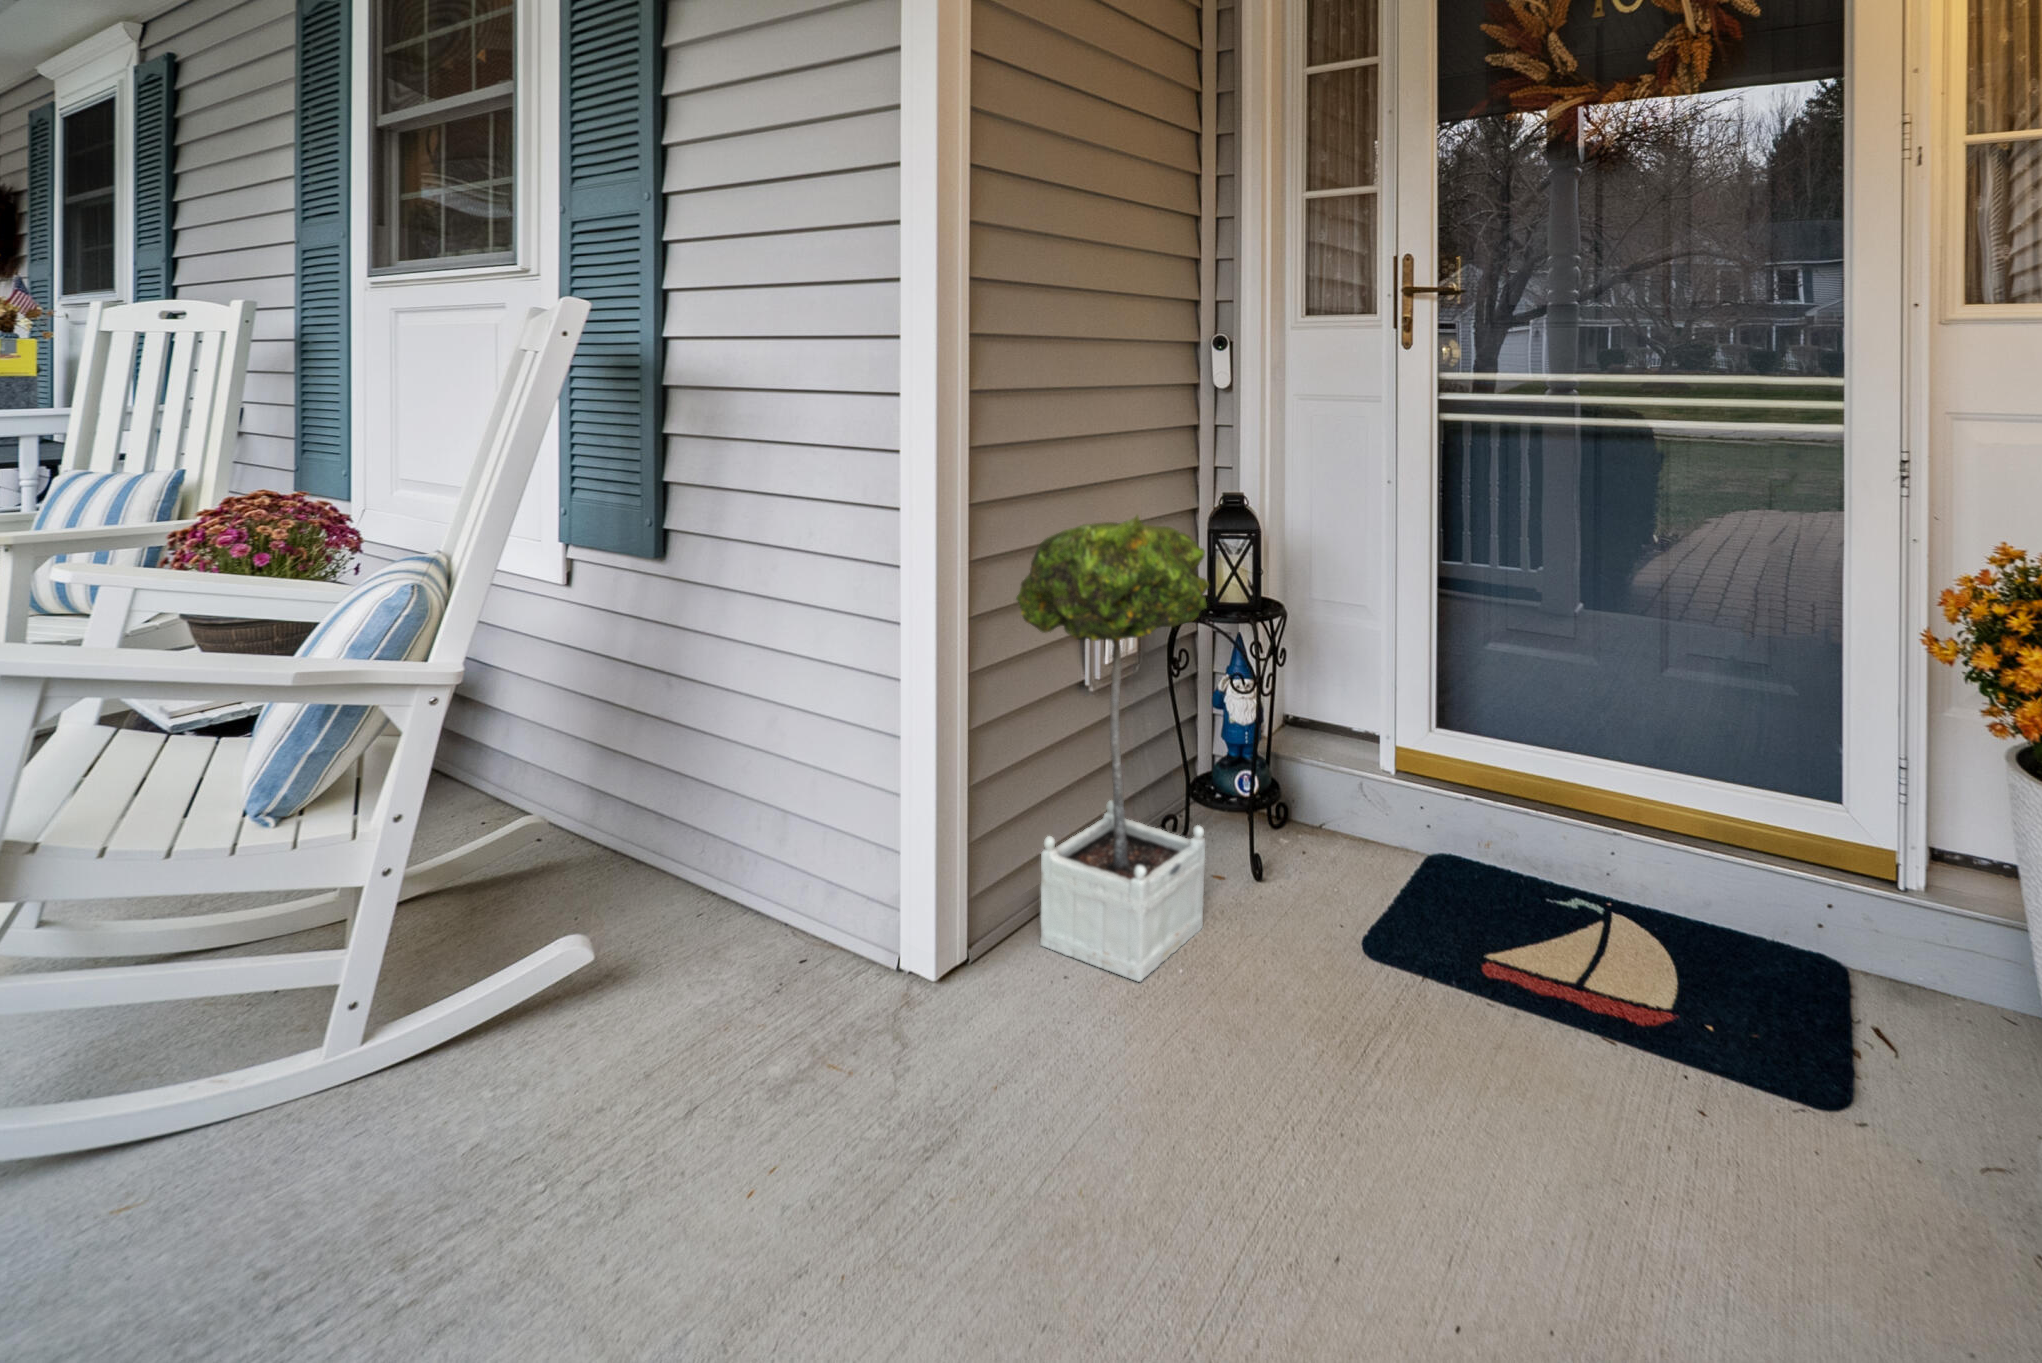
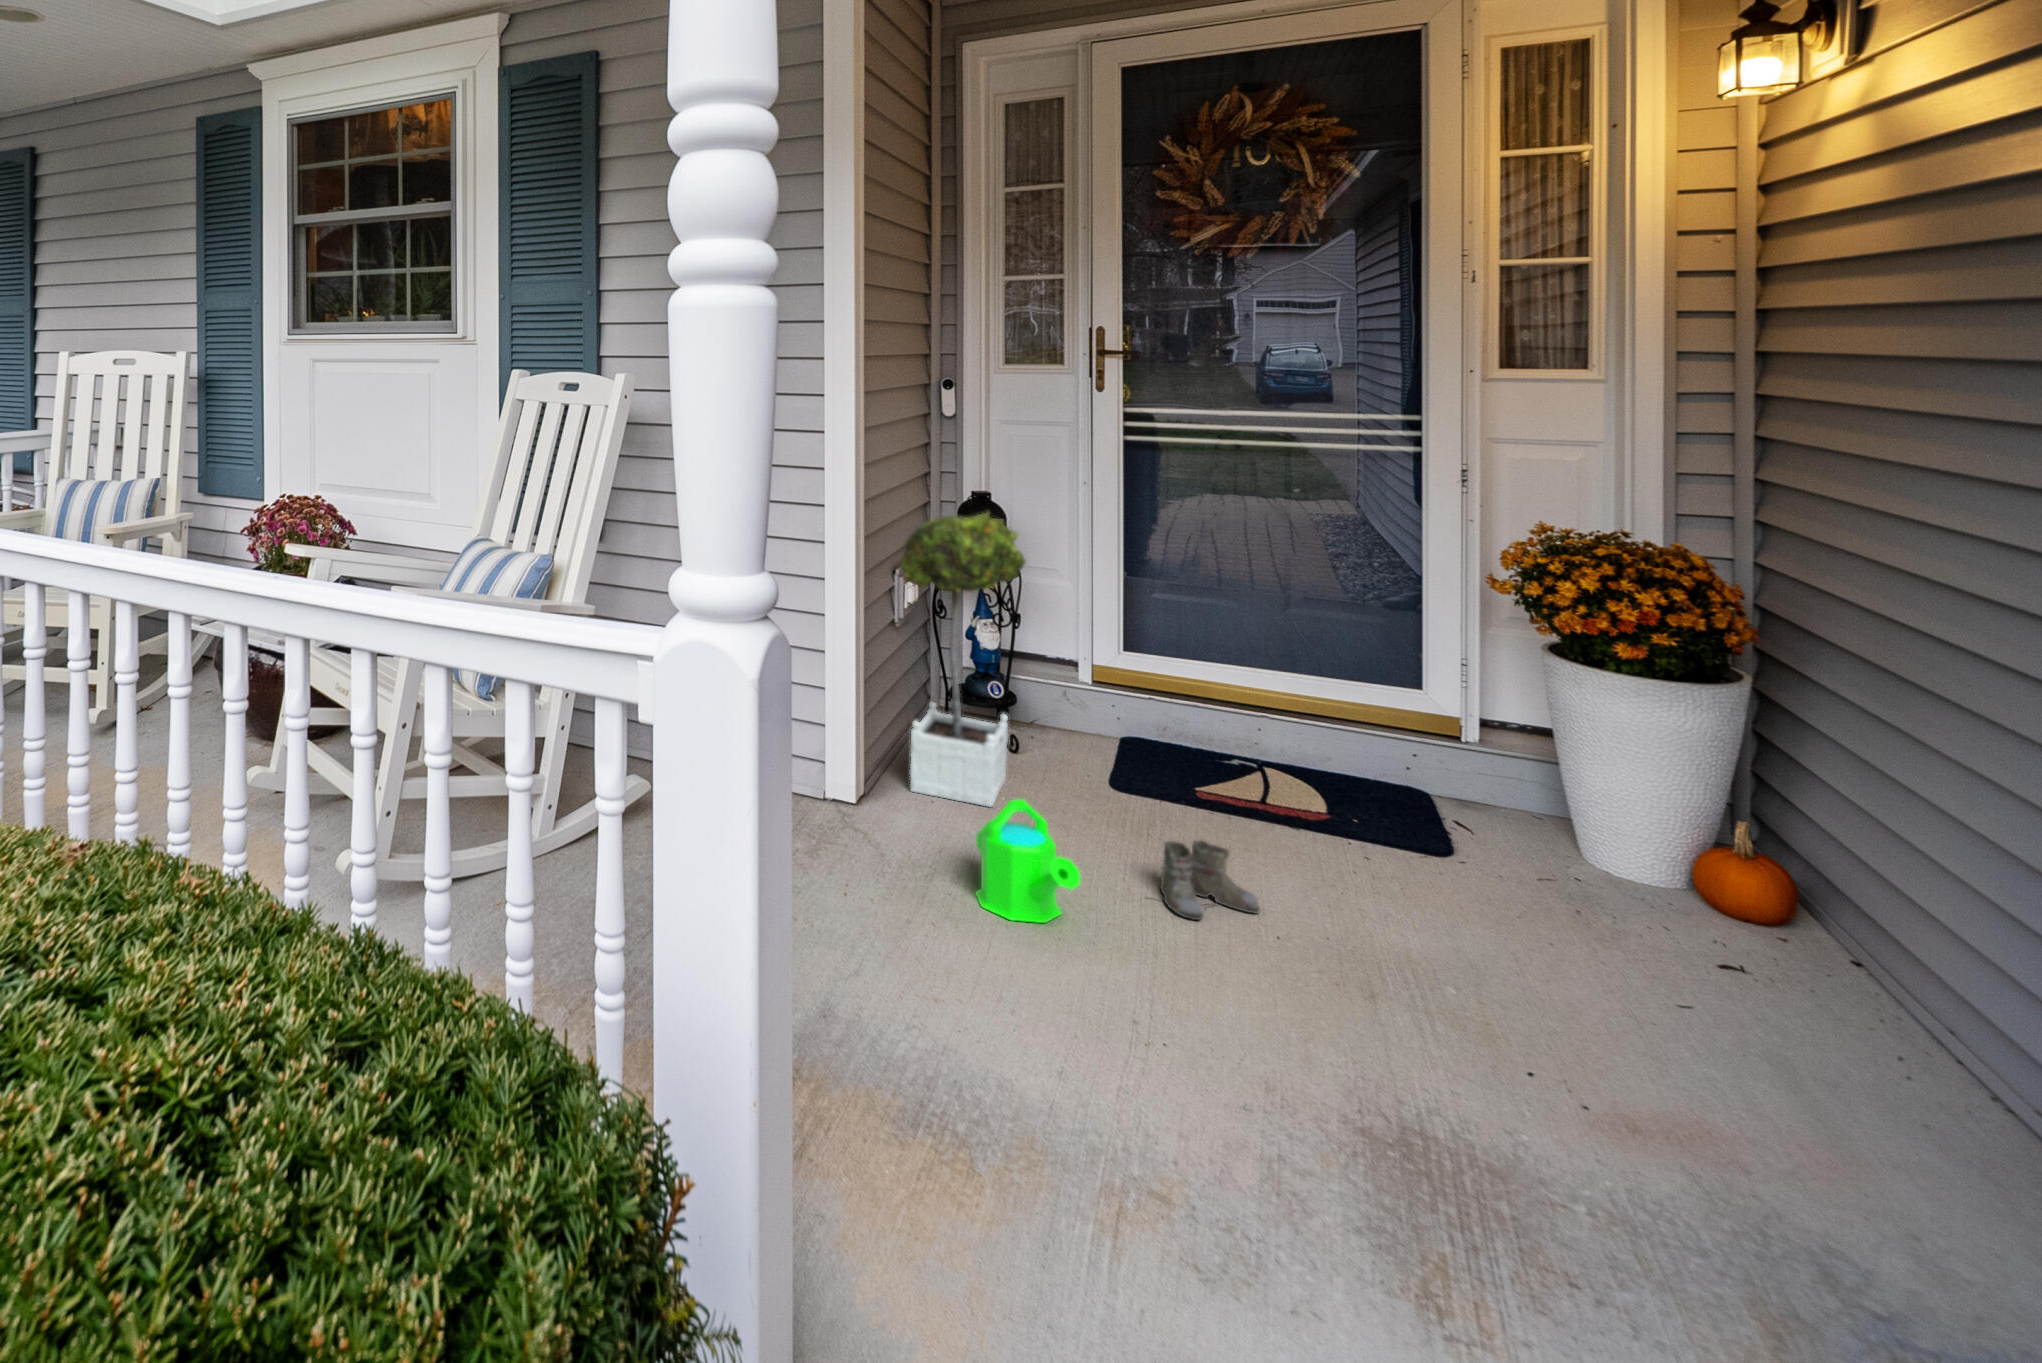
watering can: none [939,1024,1087,1272] -> present [975,799,1080,923]
boots: none [1246,1099,1438,1273] -> present [1160,841,1260,920]

